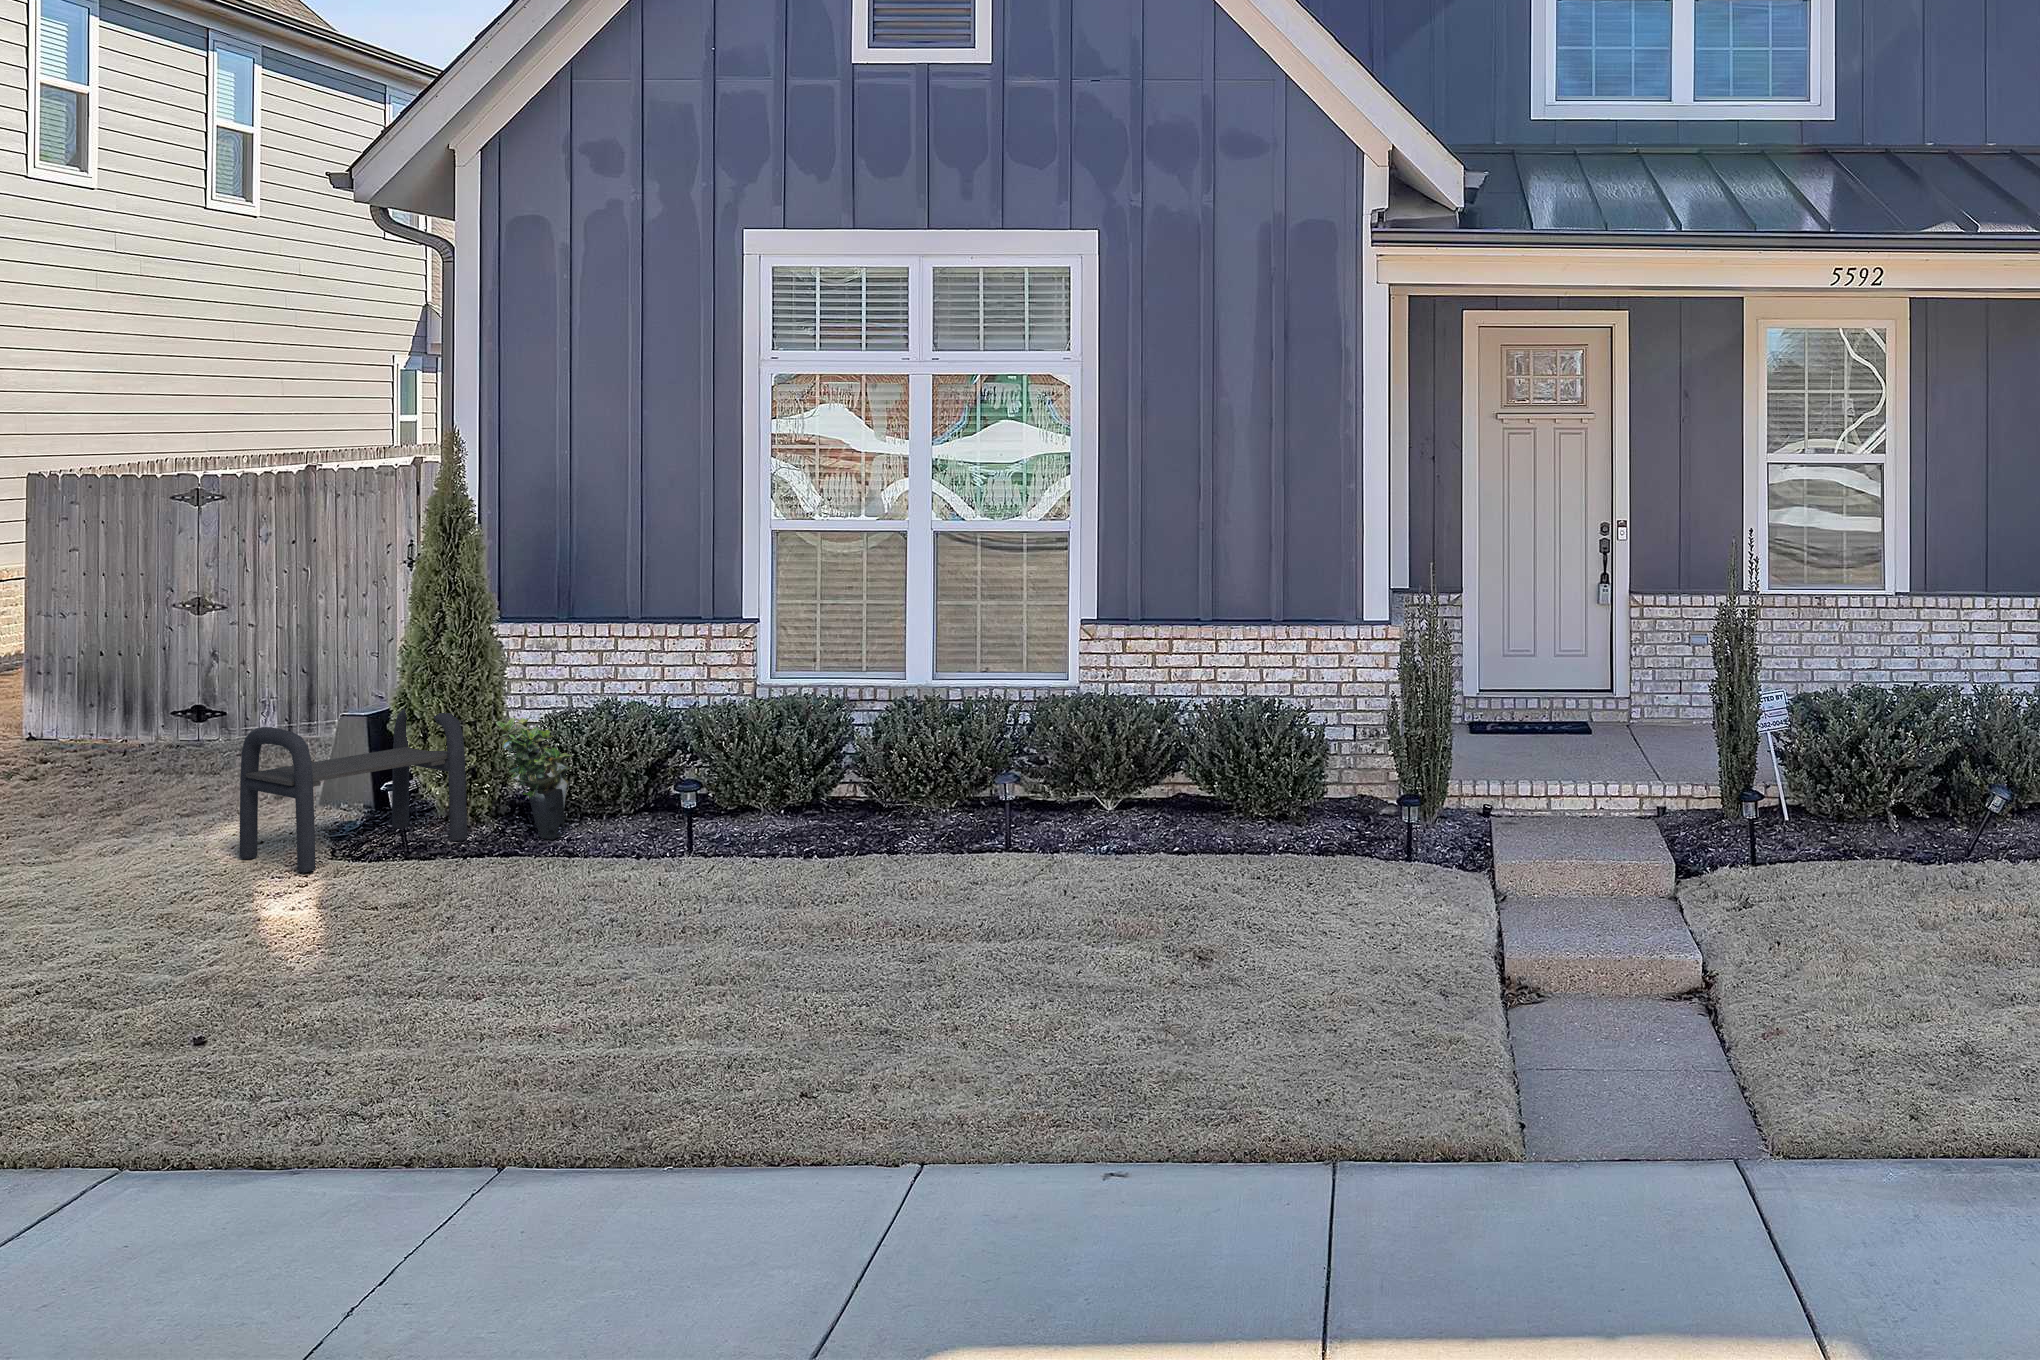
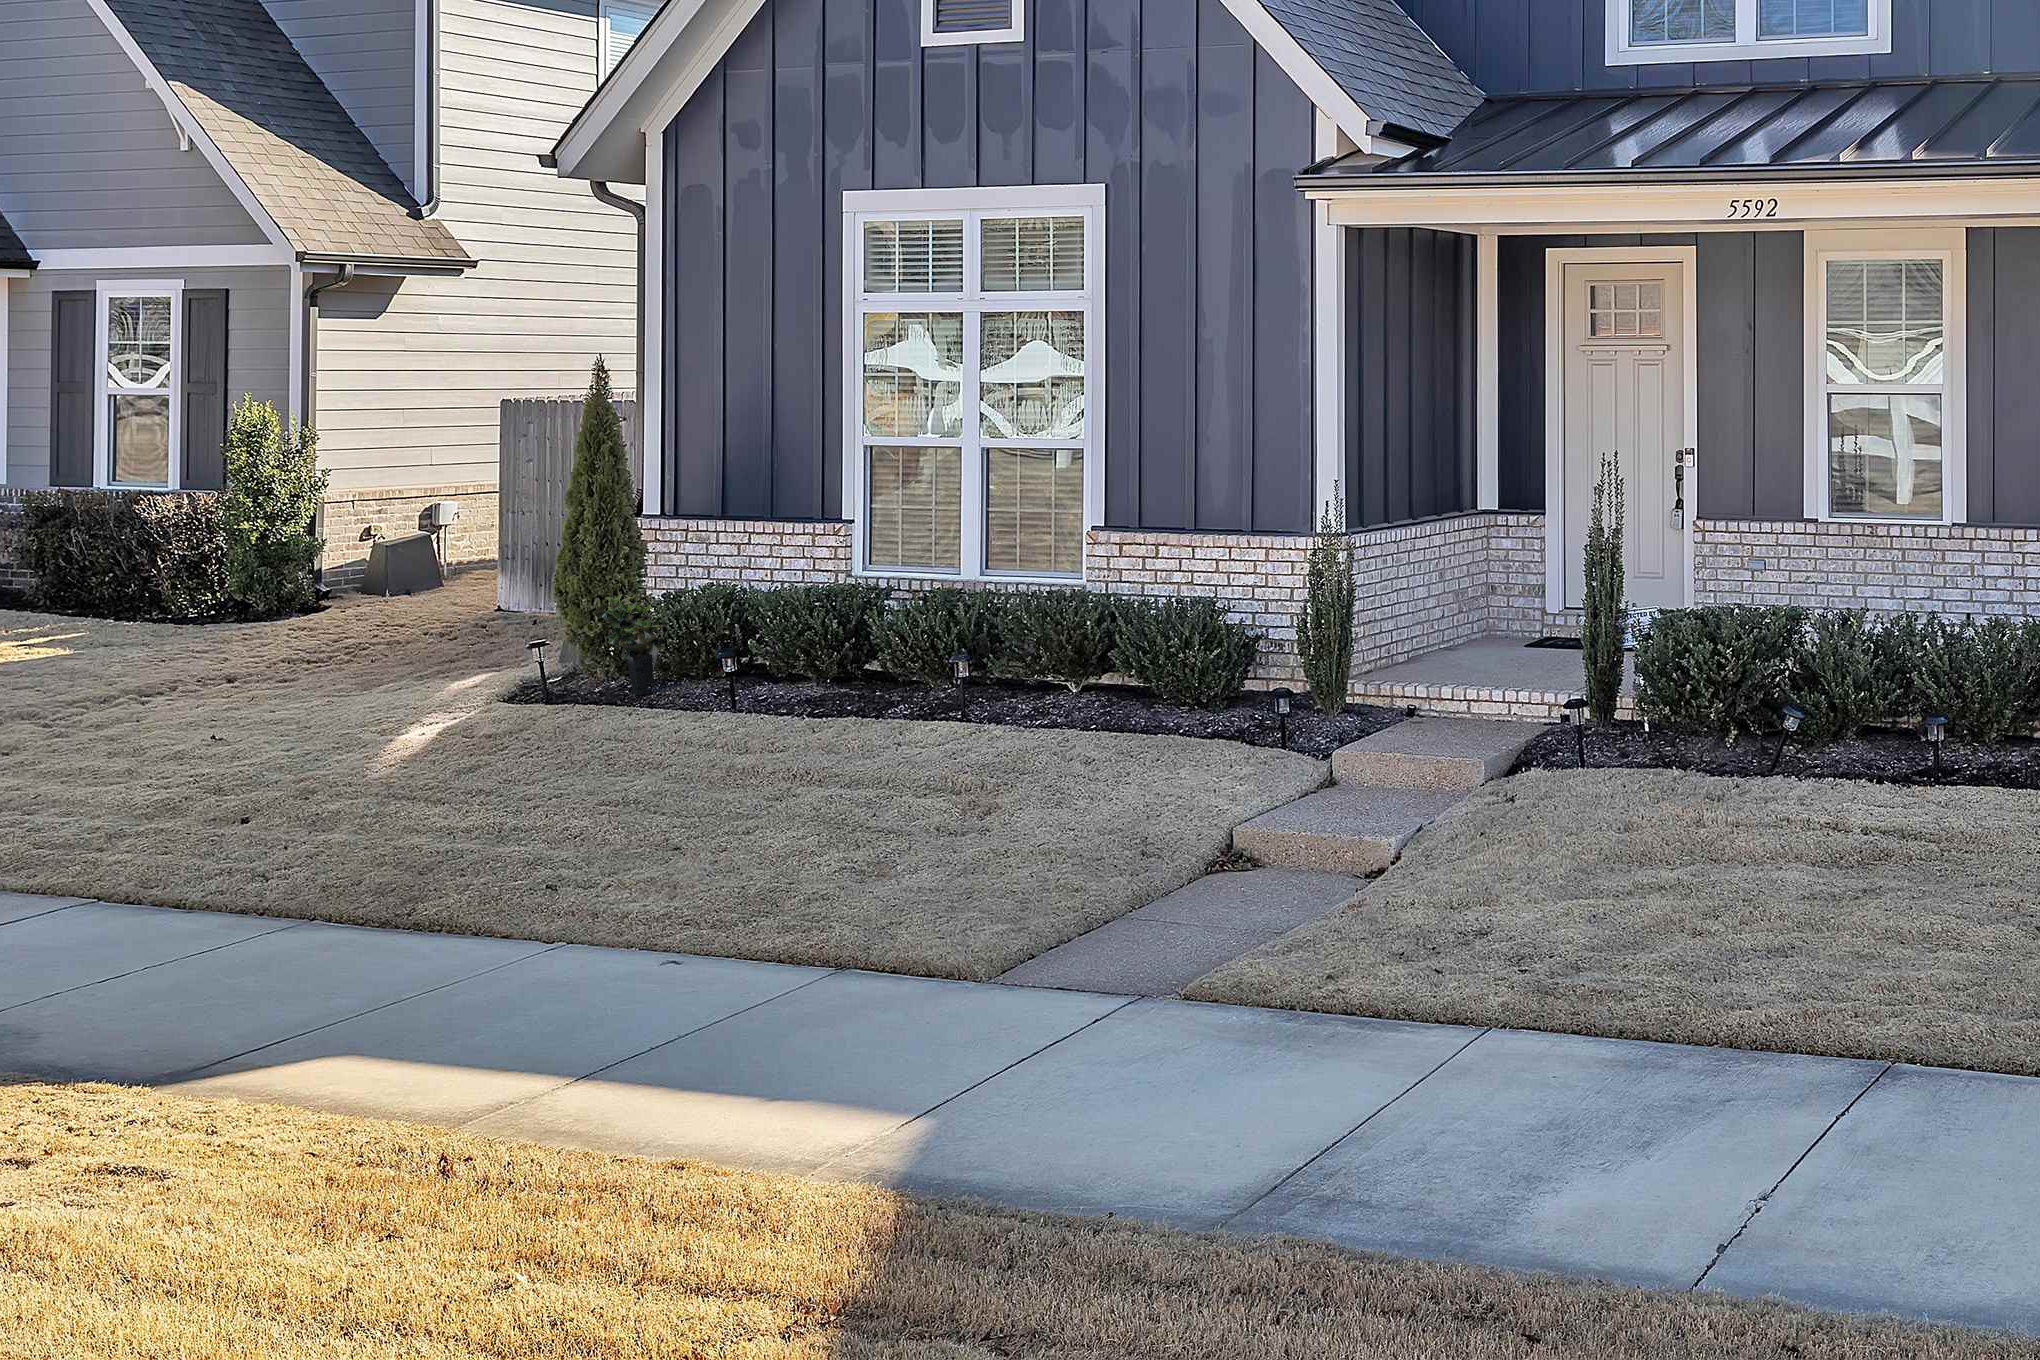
bench: present [239,708,467,872] -> none [413,582,587,707]

